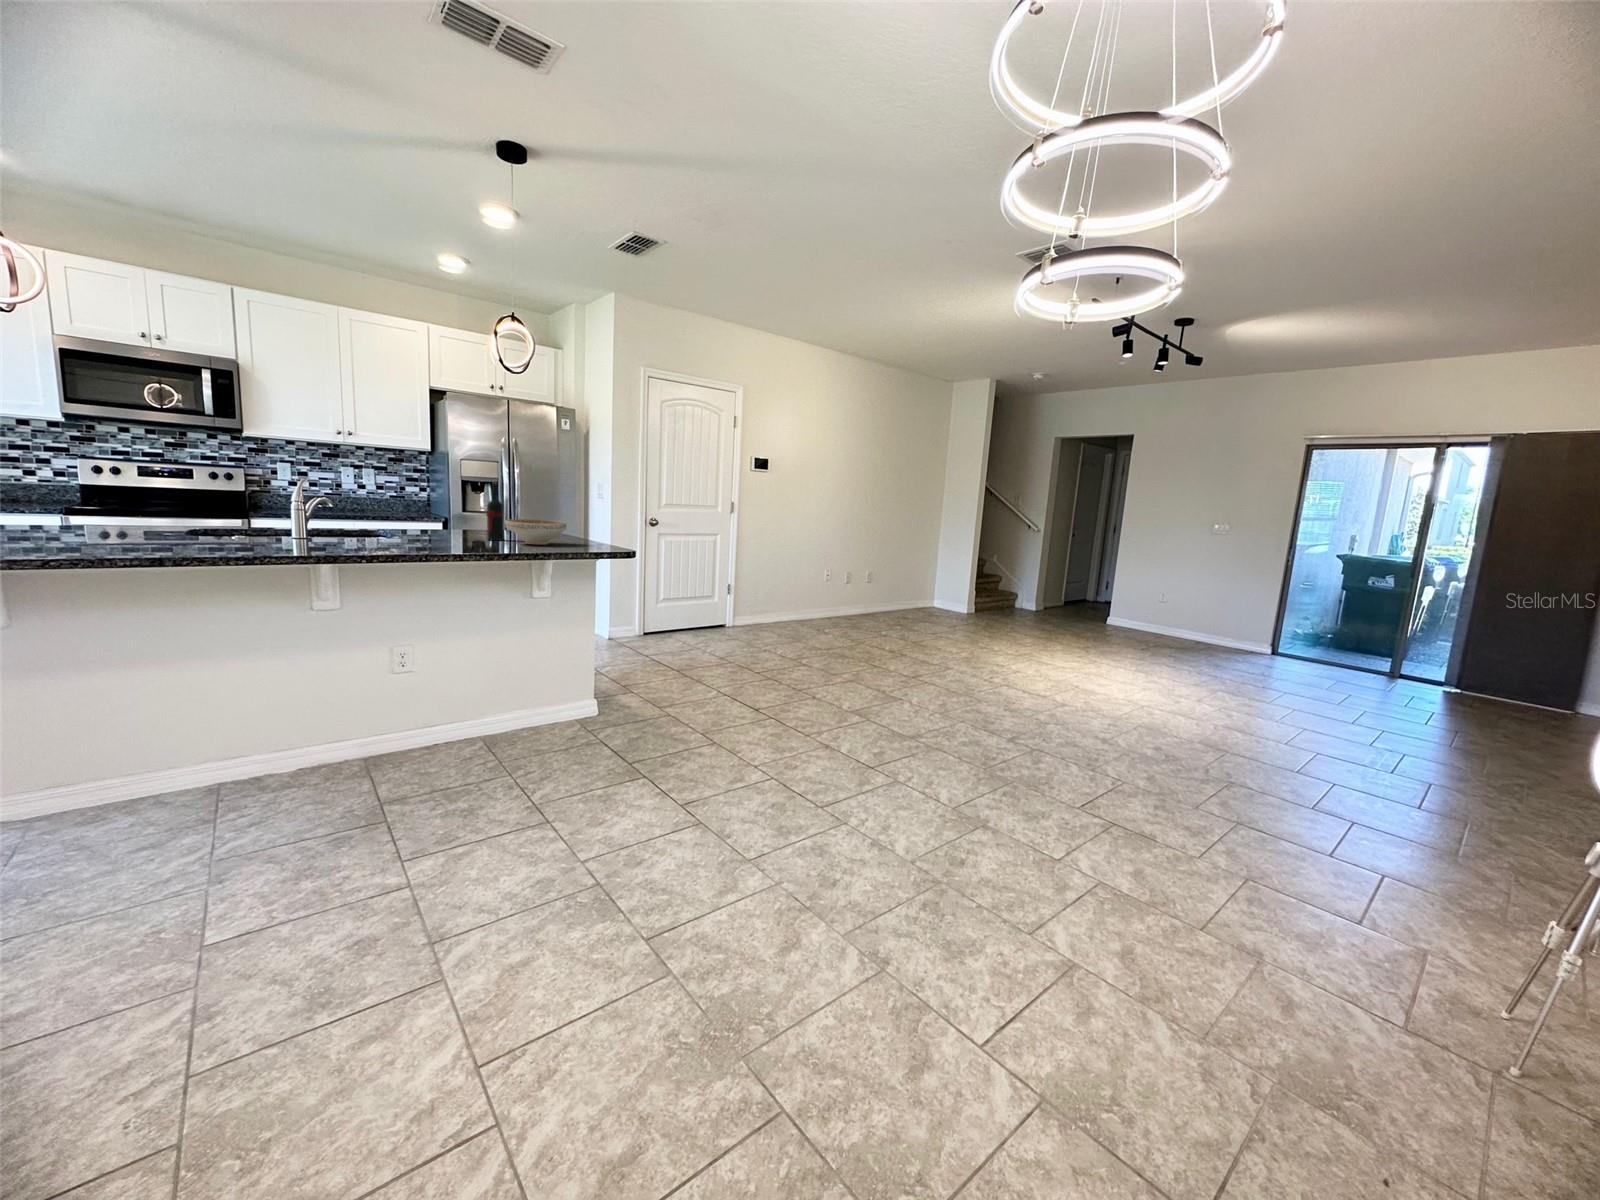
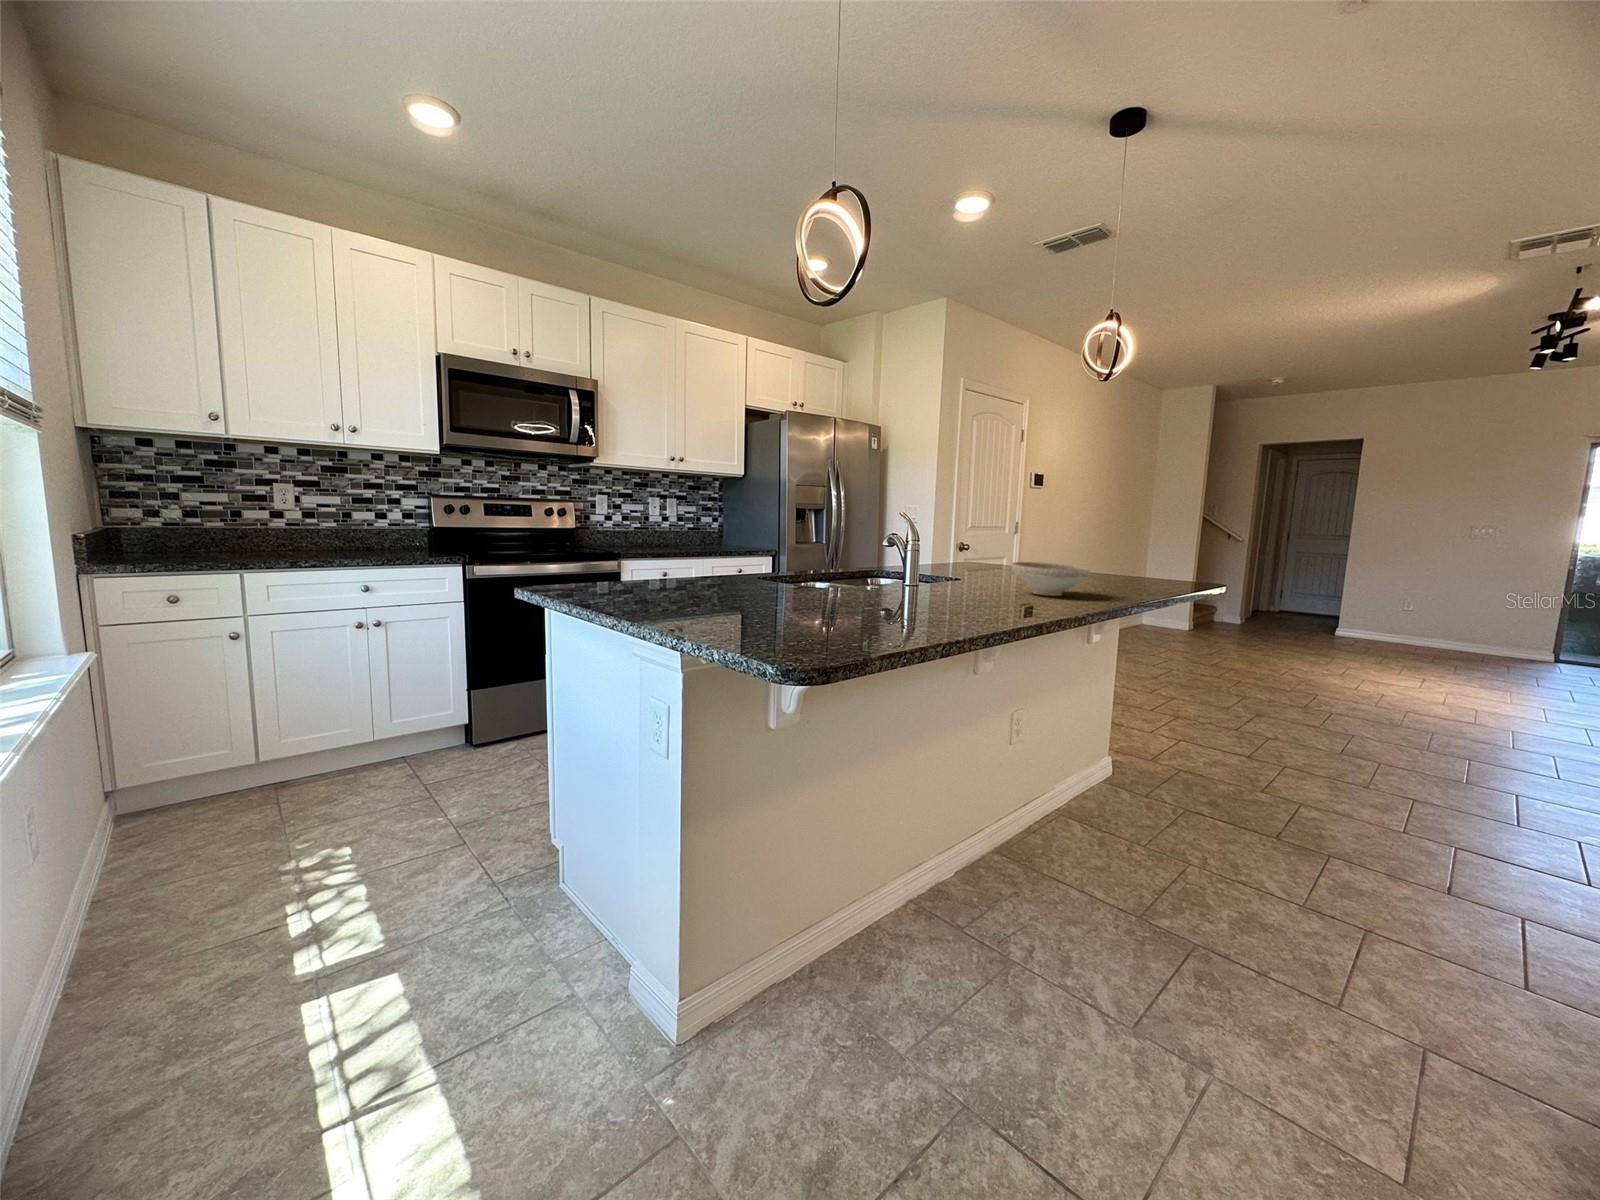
wine bottle: present [486,482,504,541] -> none [954,515,977,589]

